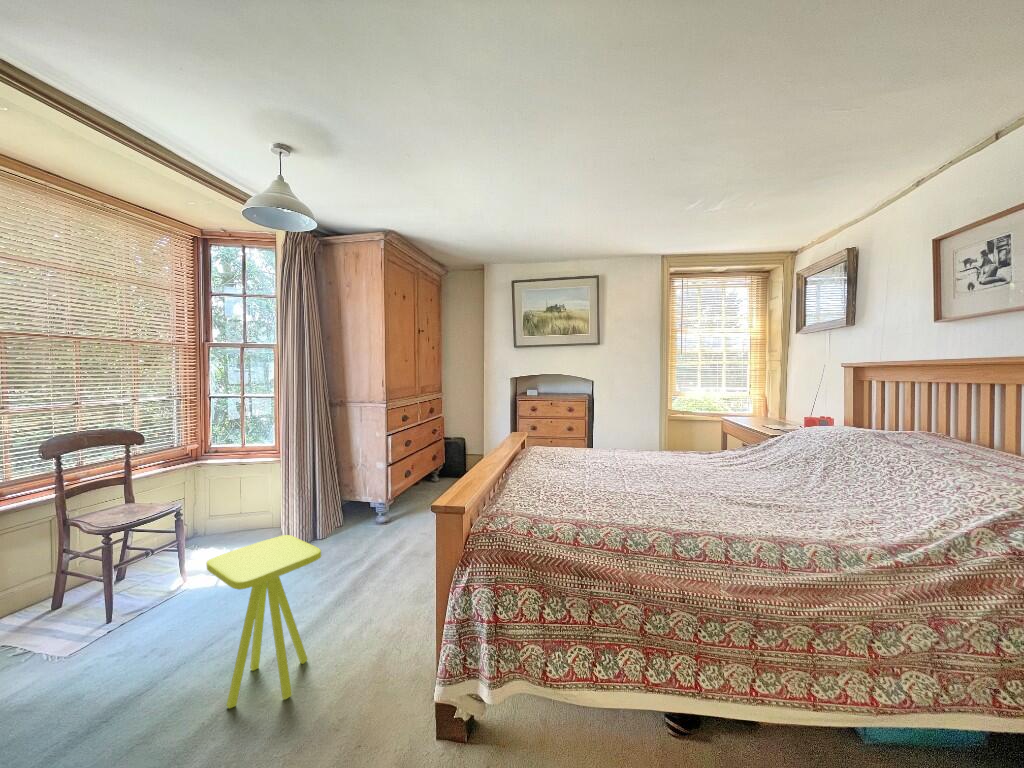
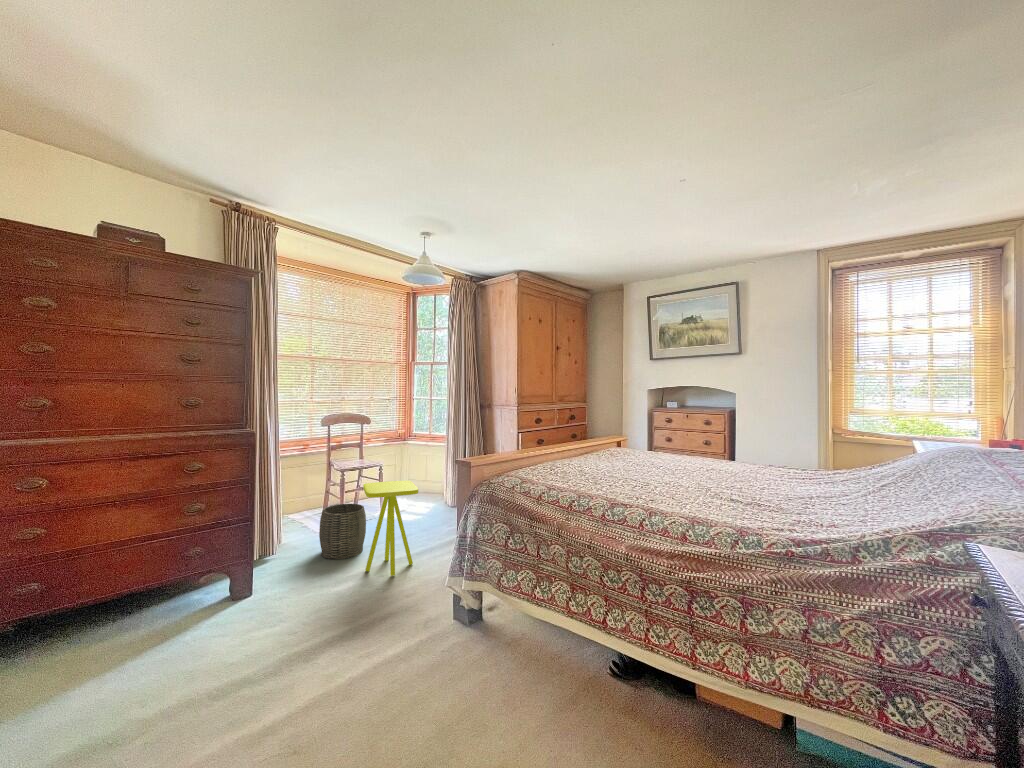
woven basket: none [95,590,199,711] -> present [319,504,366,559]

